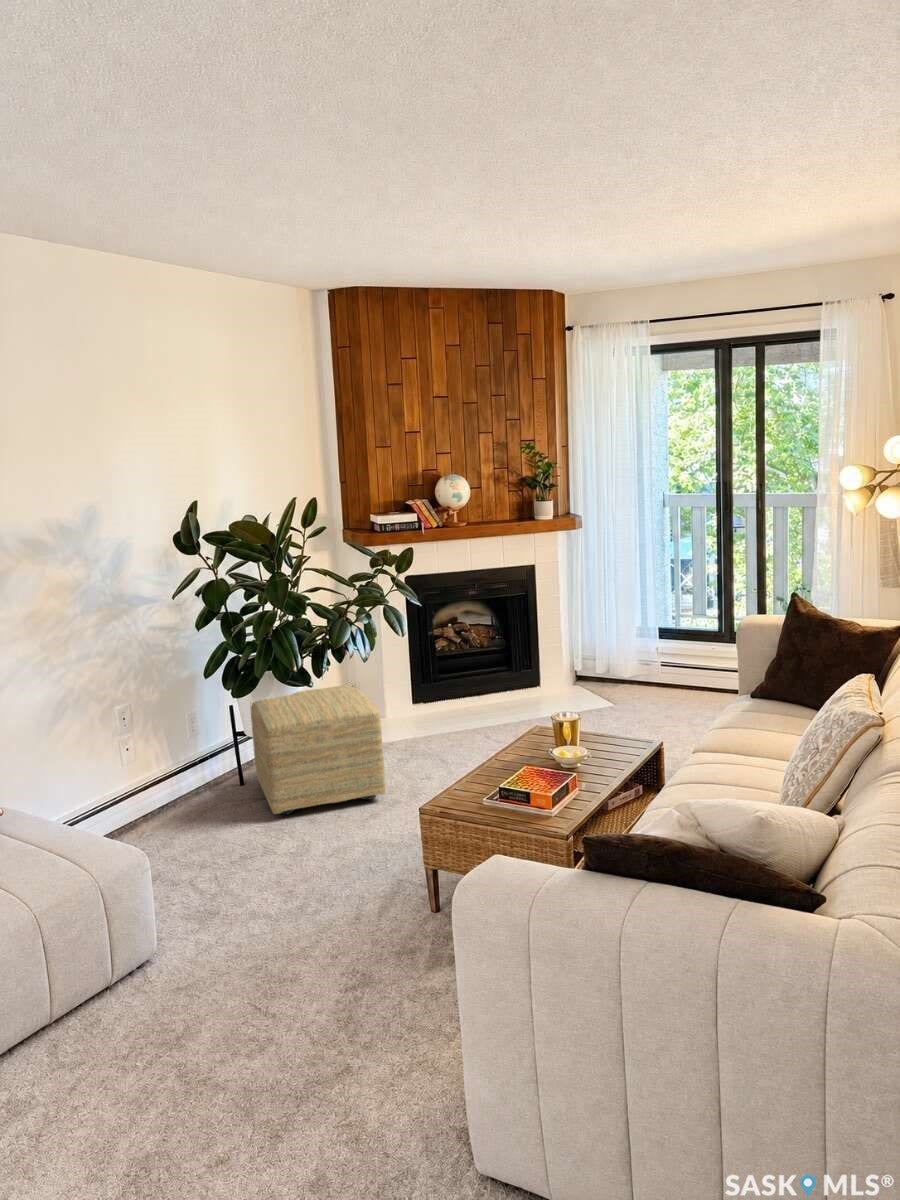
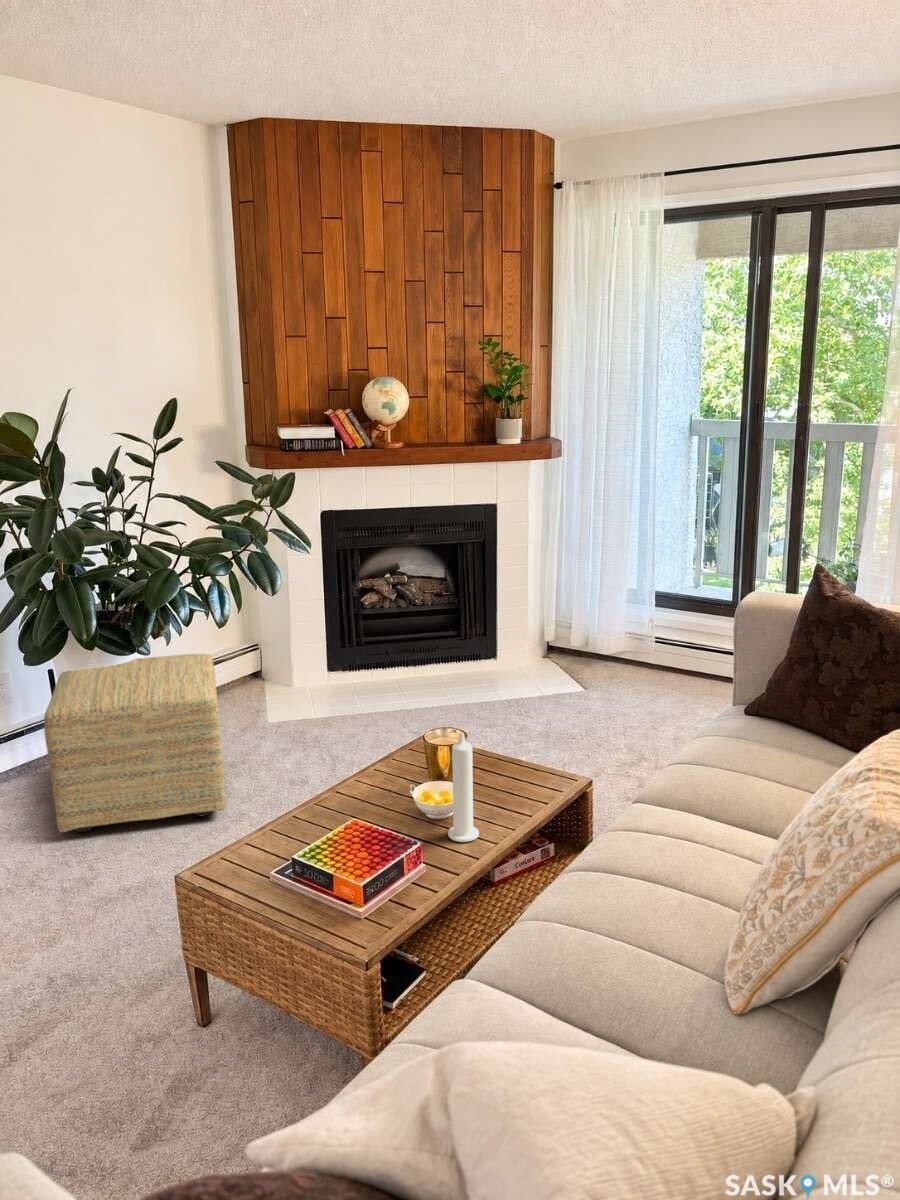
candle: none [583,709,603,779] -> present [448,733,479,842]

